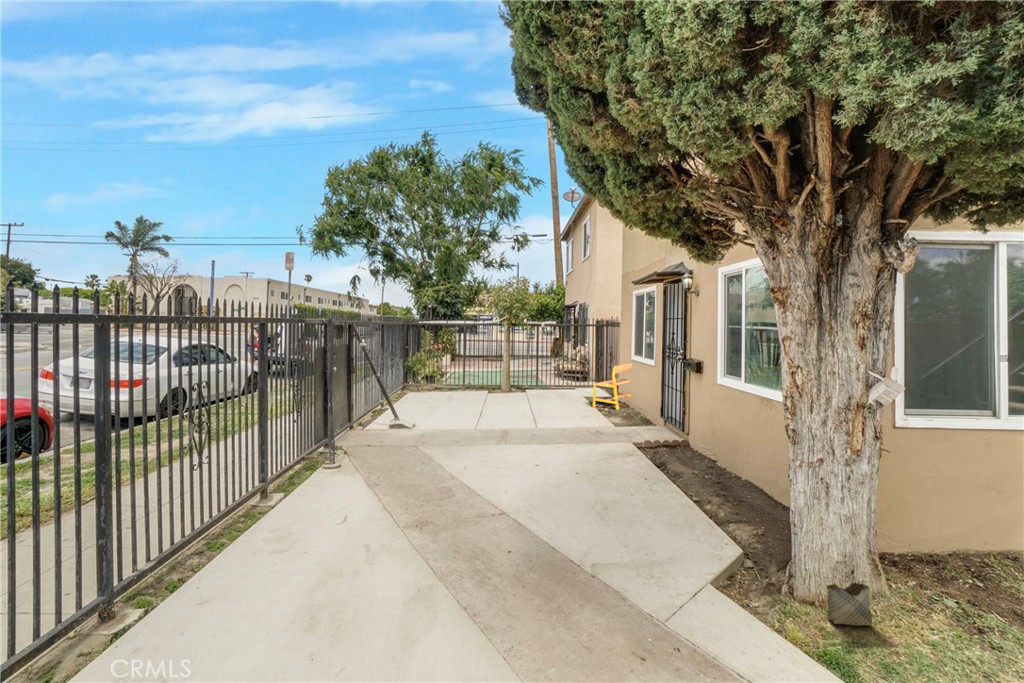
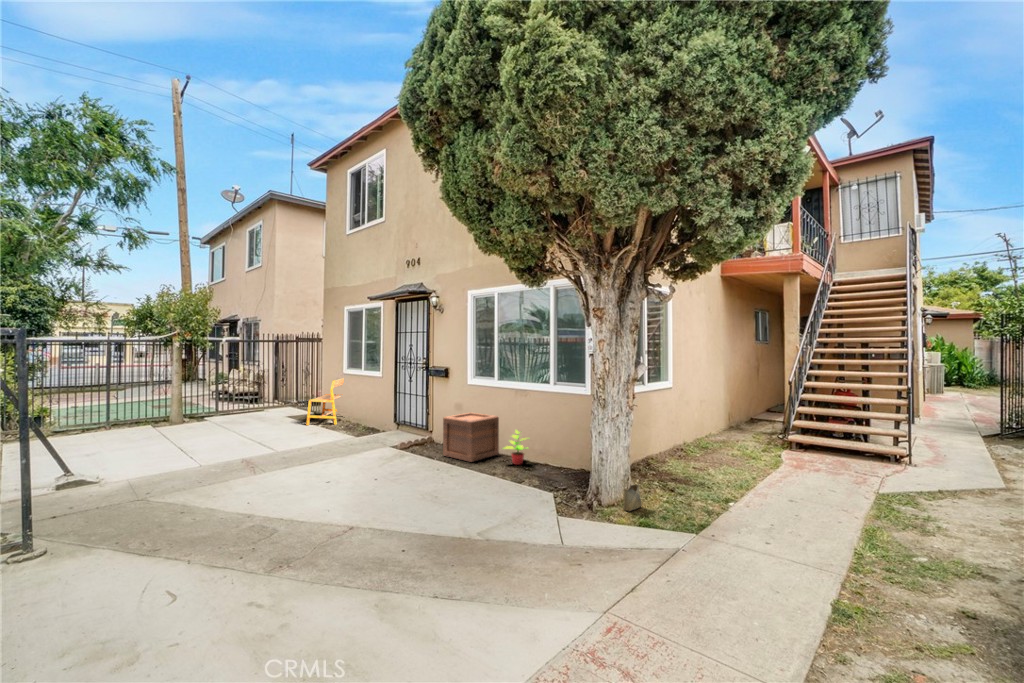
wooden crate: none [673,418,744,480] -> present [443,412,499,462]
potted plant: none [730,449,774,498] -> present [504,430,528,465]

